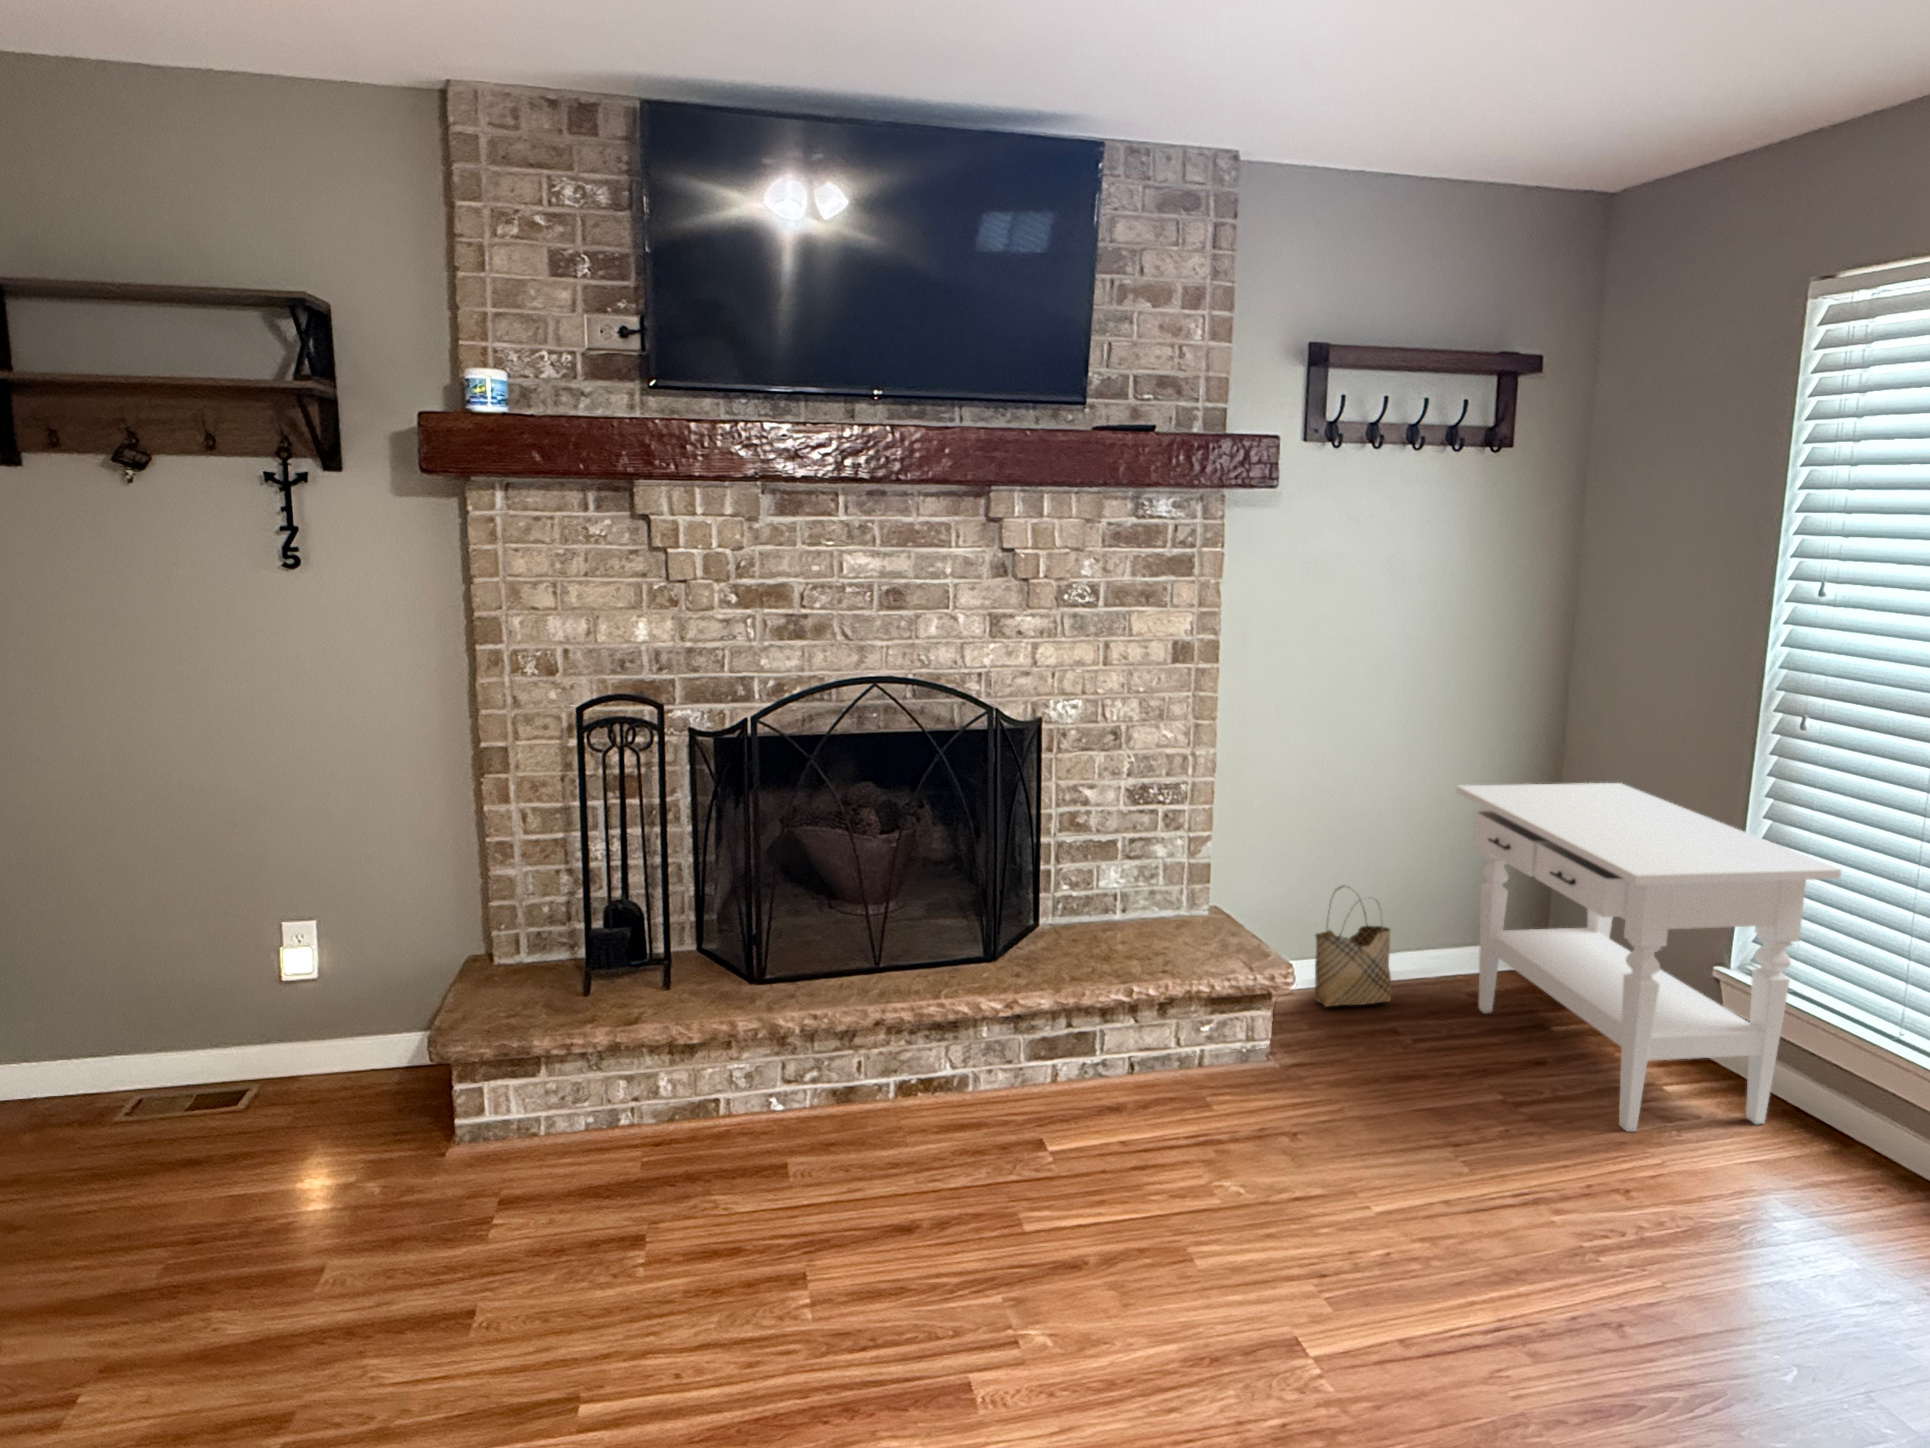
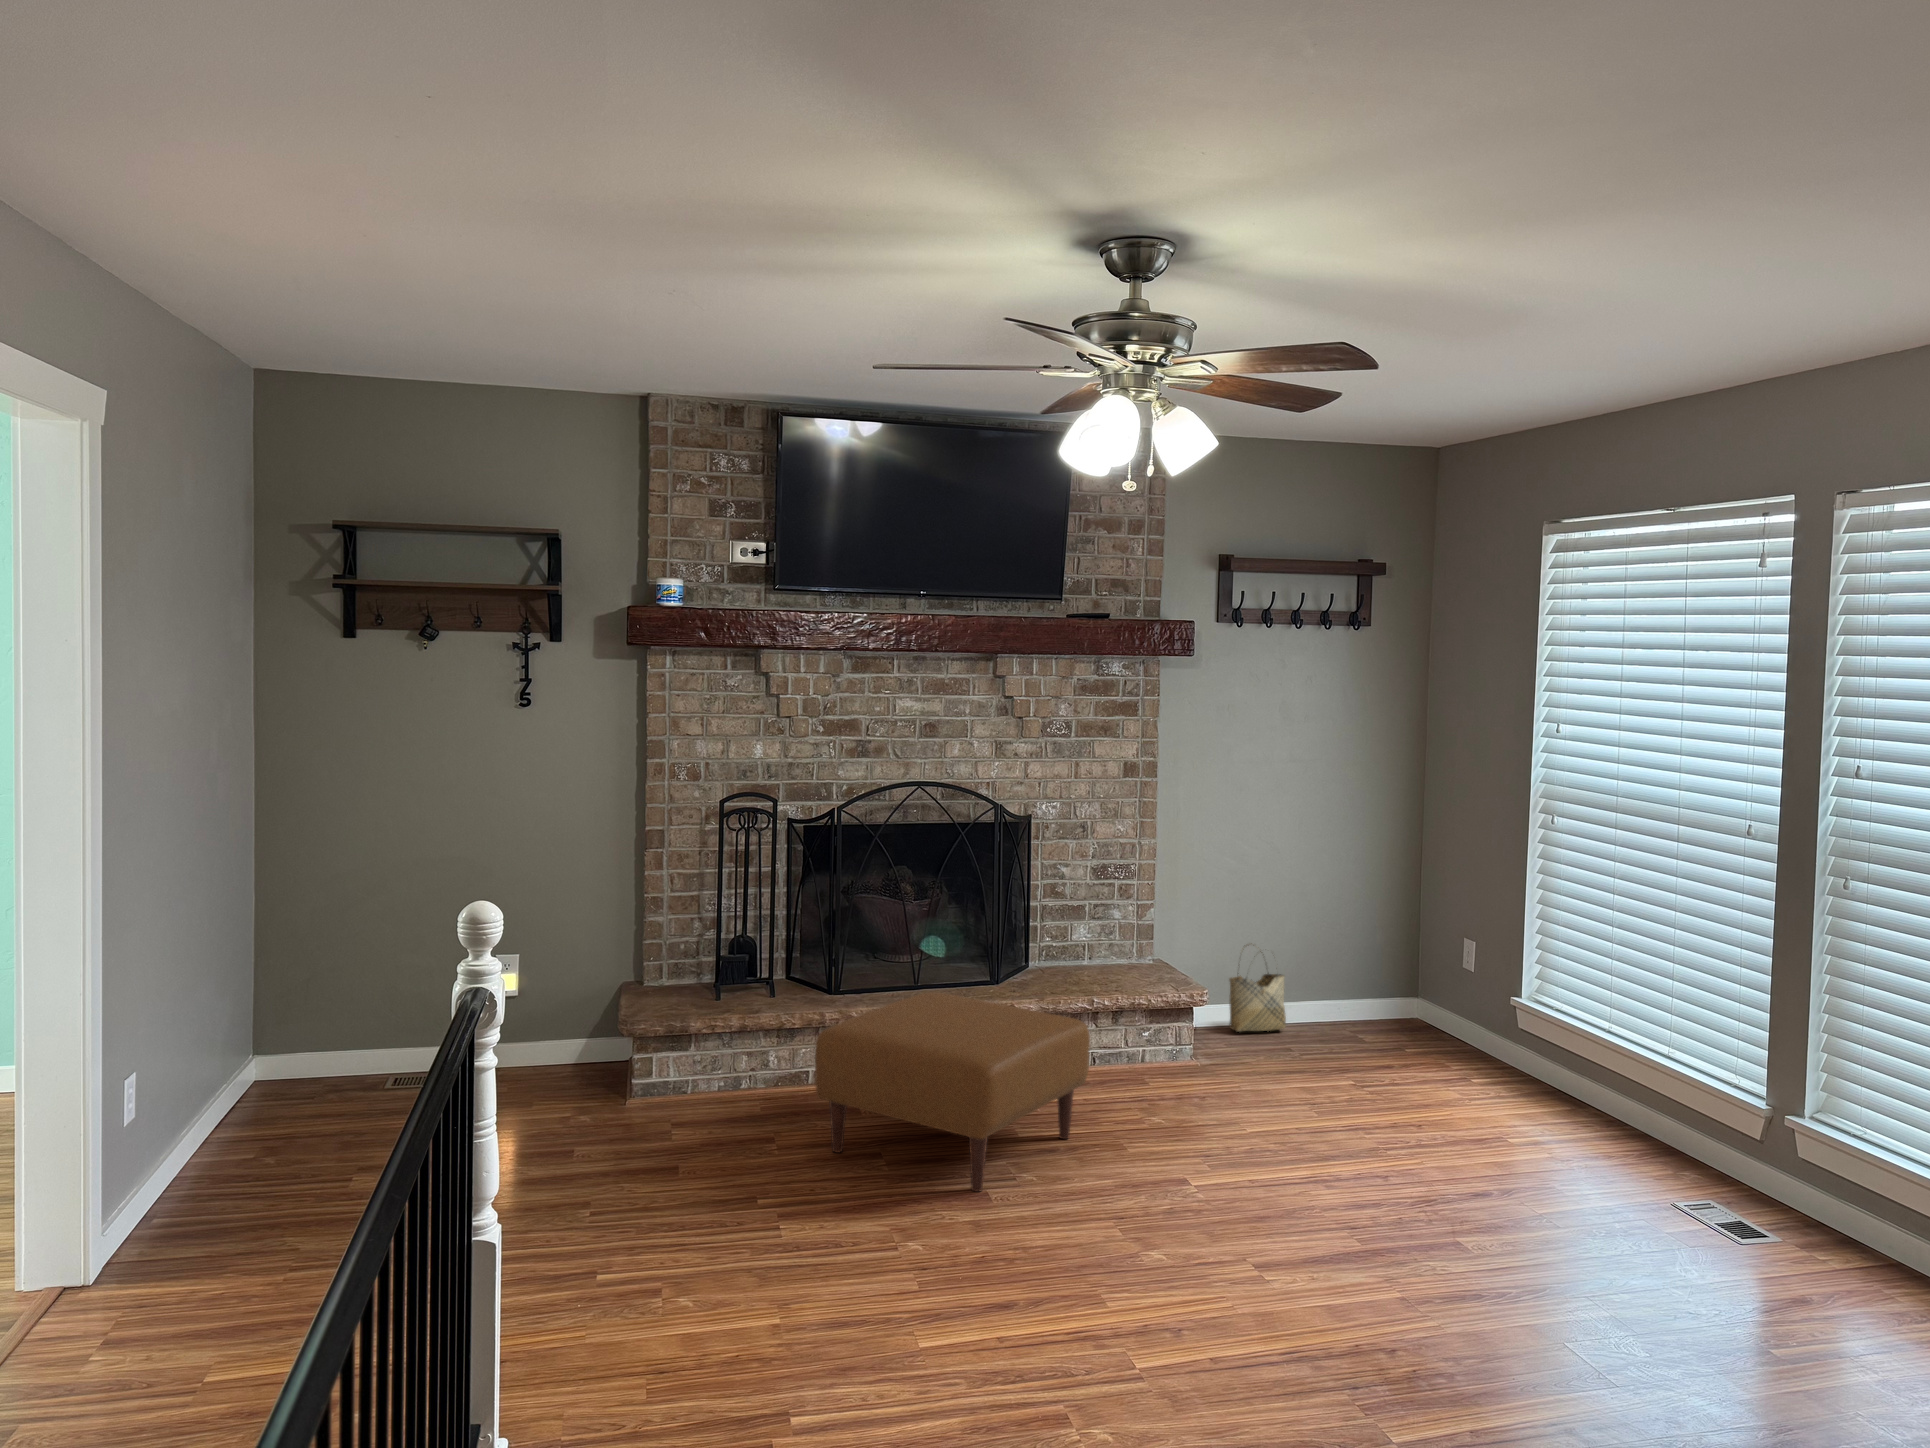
side table: present [1456,783,1841,1132] -> none [1329,868,1566,1097]
ottoman: none [694,994,1127,1362] -> present [815,992,1090,1192]

